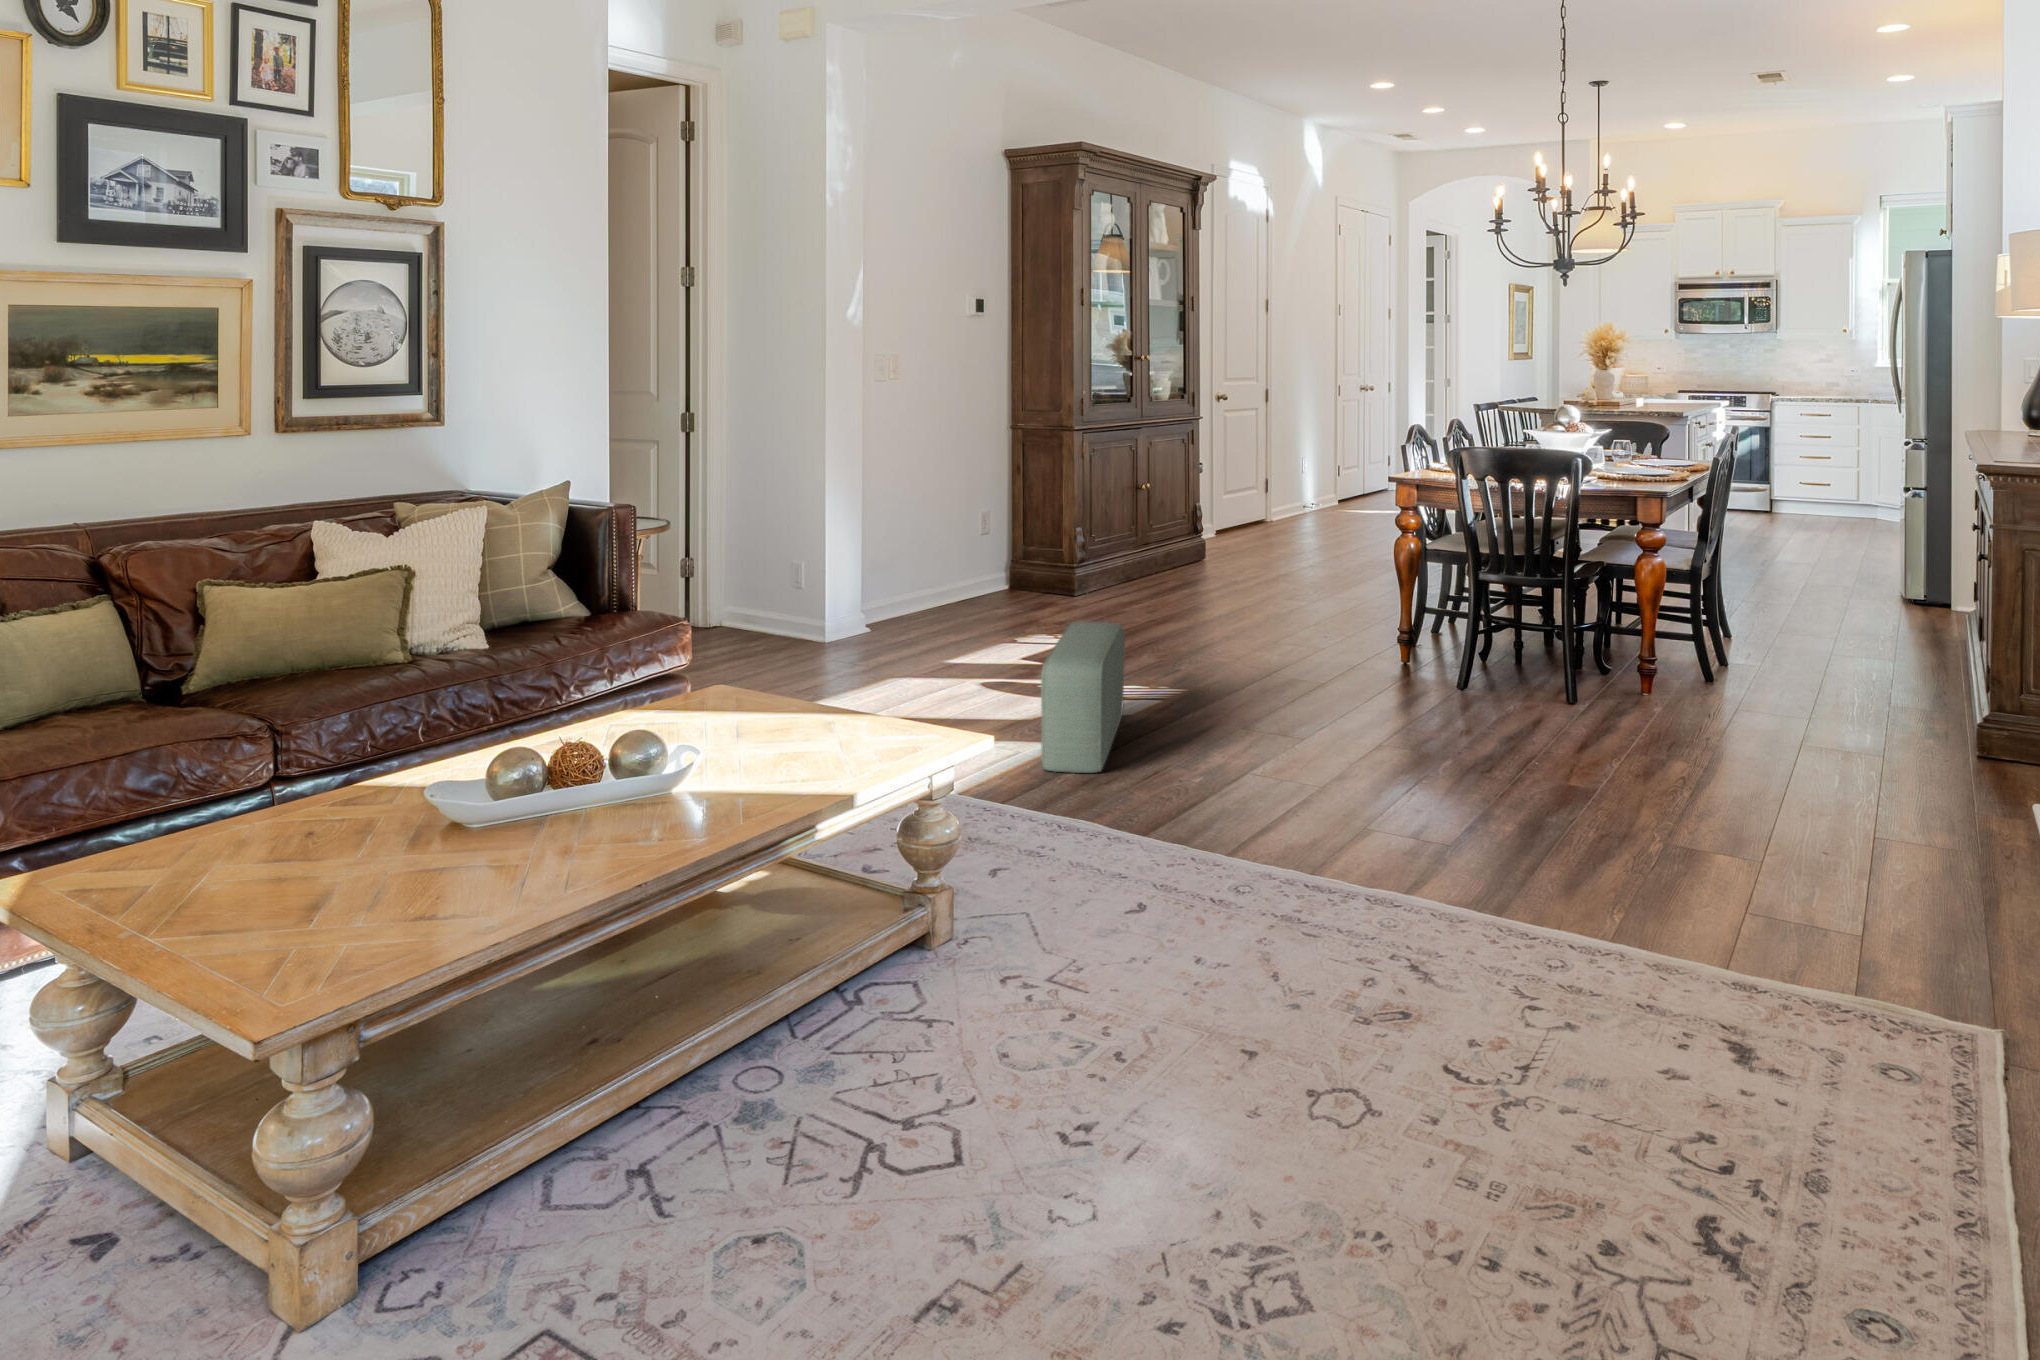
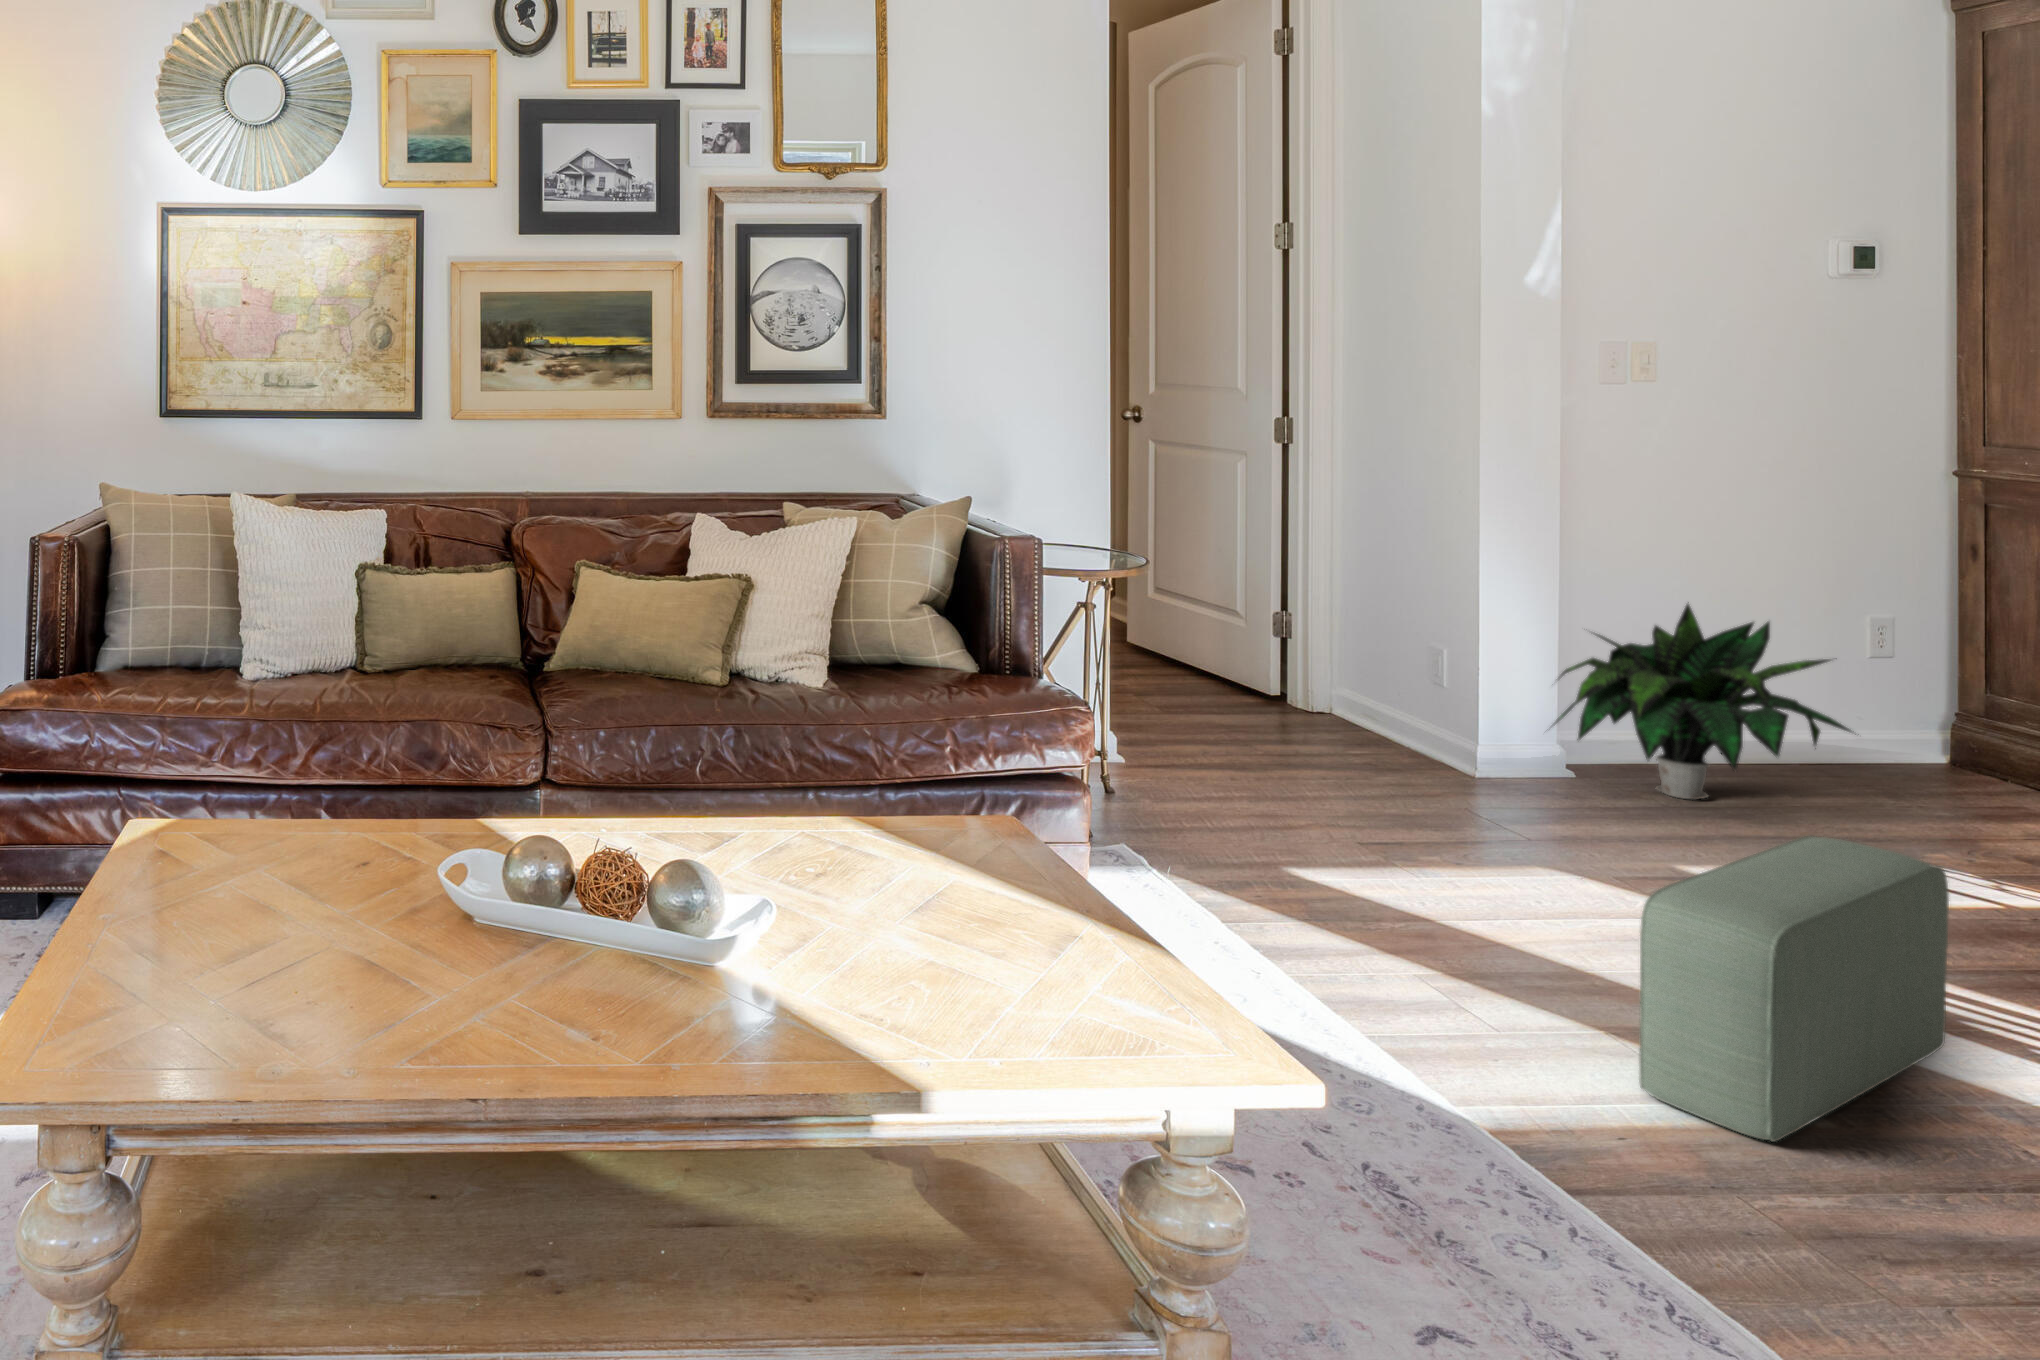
potted plant: none [870,515,1025,636] -> present [1553,602,1856,800]

